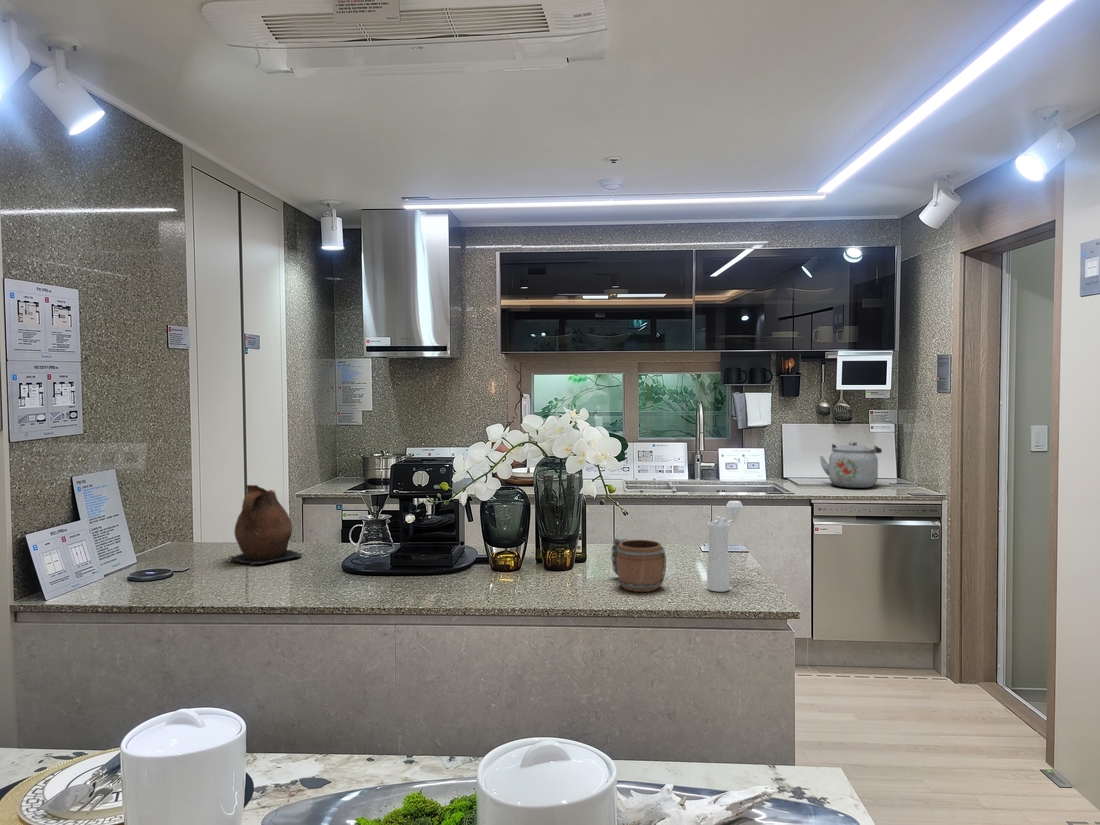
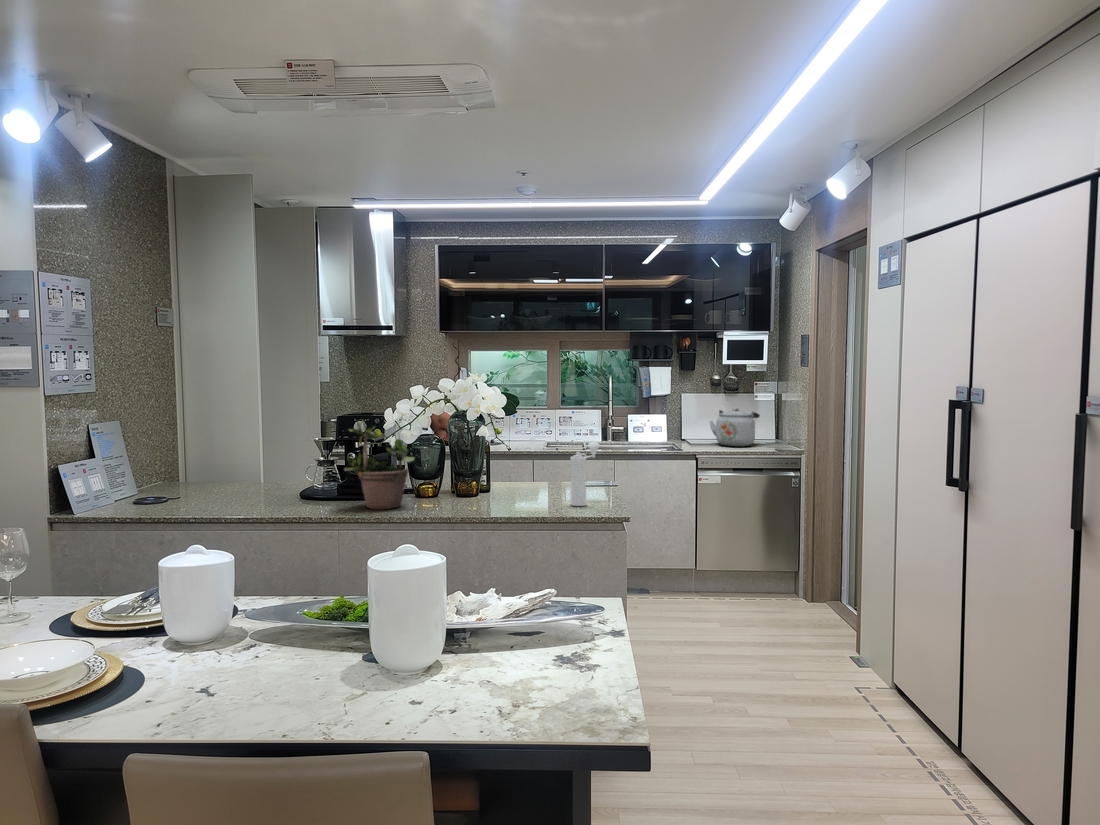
potted plant: none [400,462,496,595] -> present [344,420,415,509]
ceramic pitcher: present [231,485,302,564] -> none [210,433,270,494]
mug: present [611,536,666,592] -> none [504,469,541,507]

